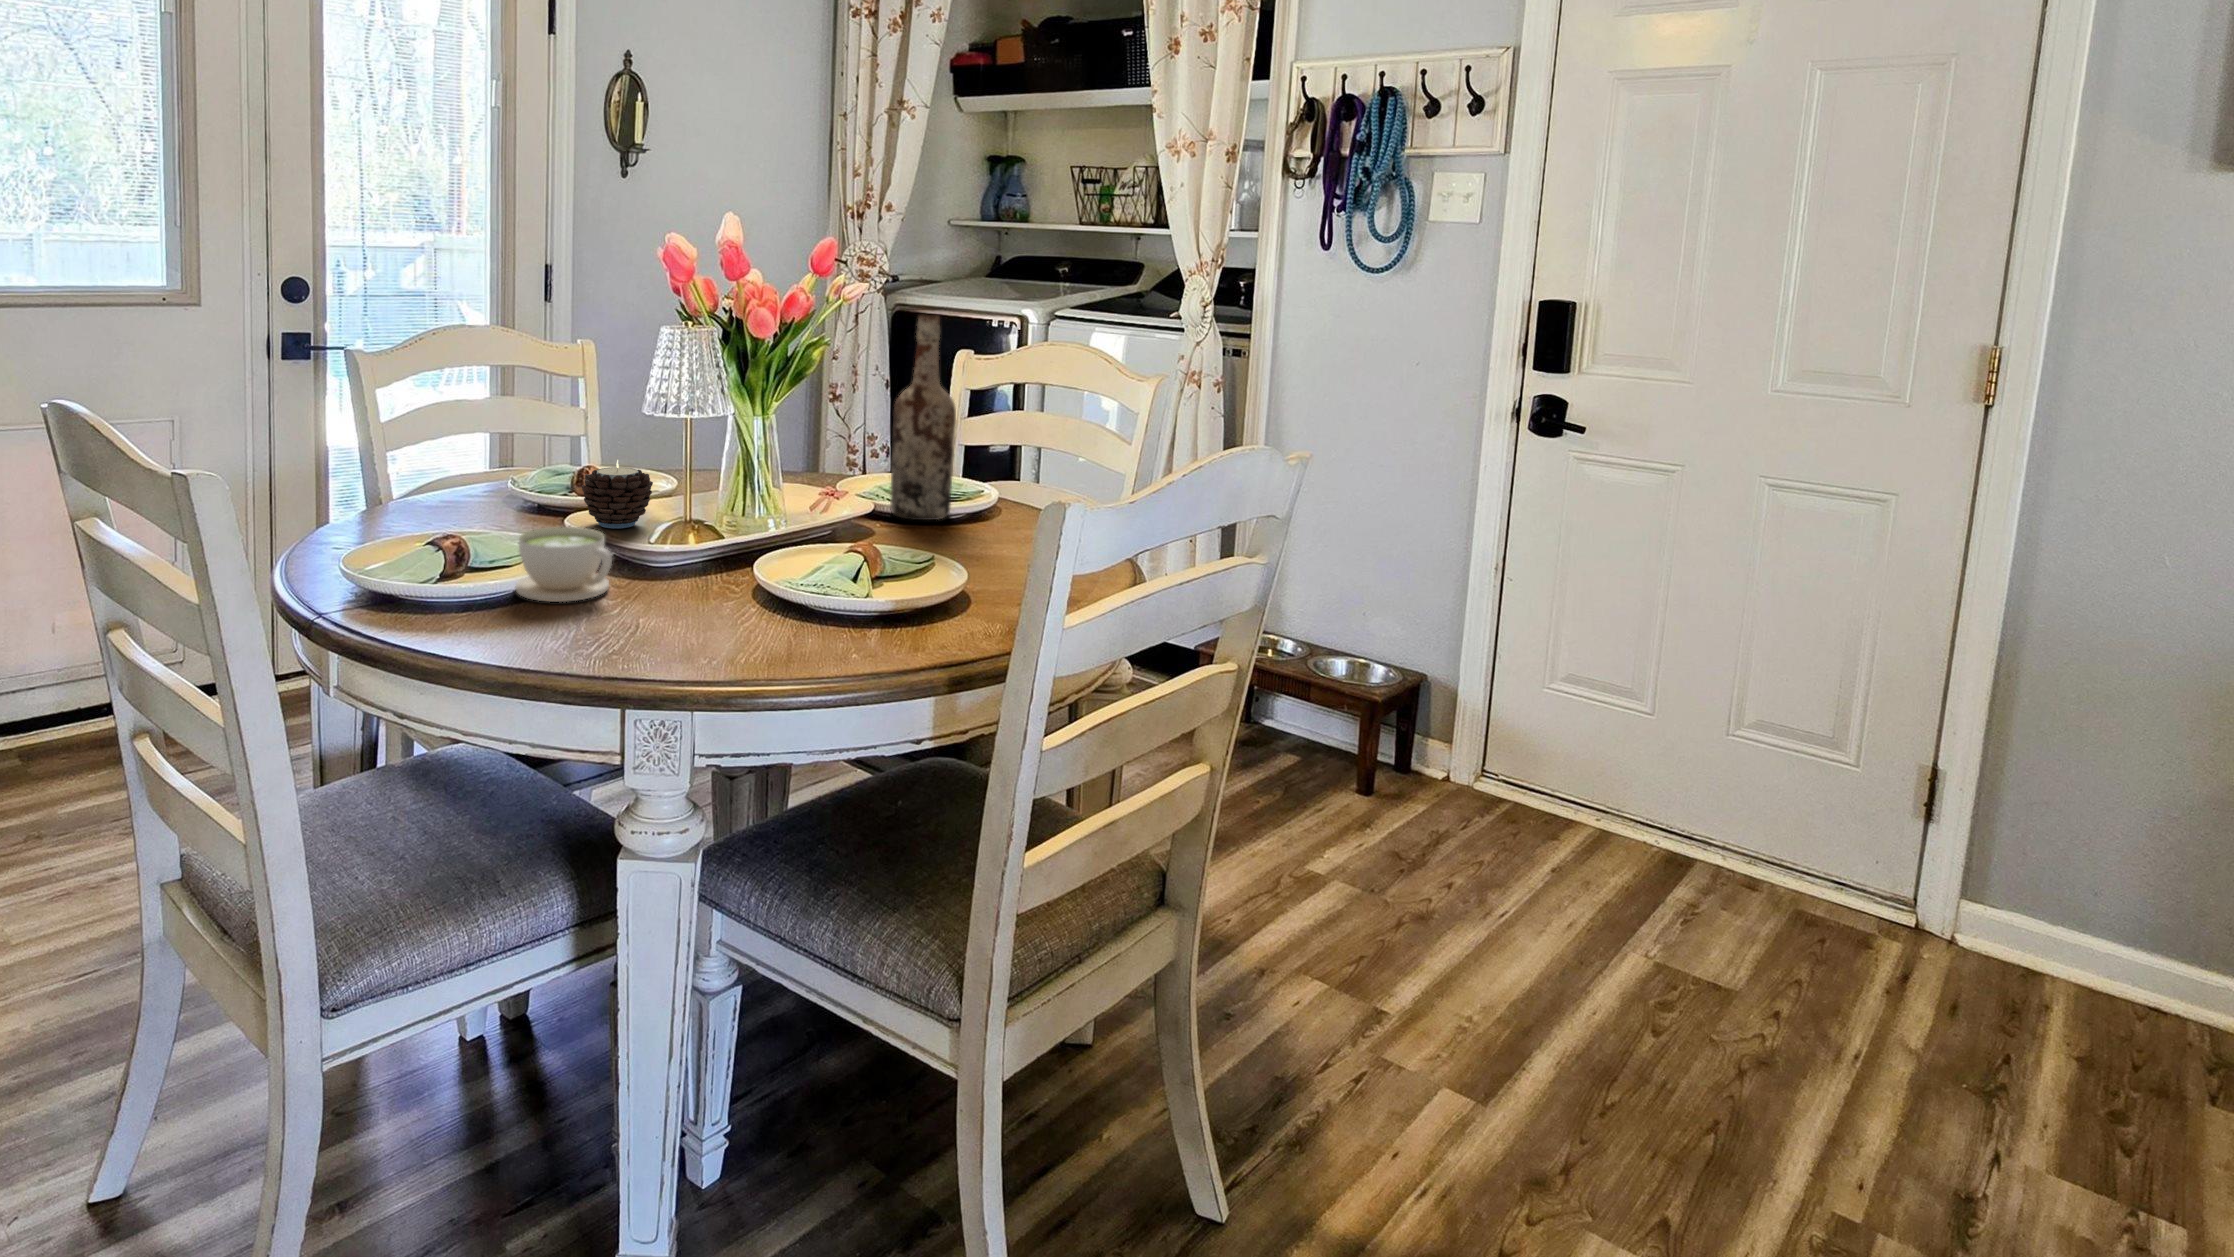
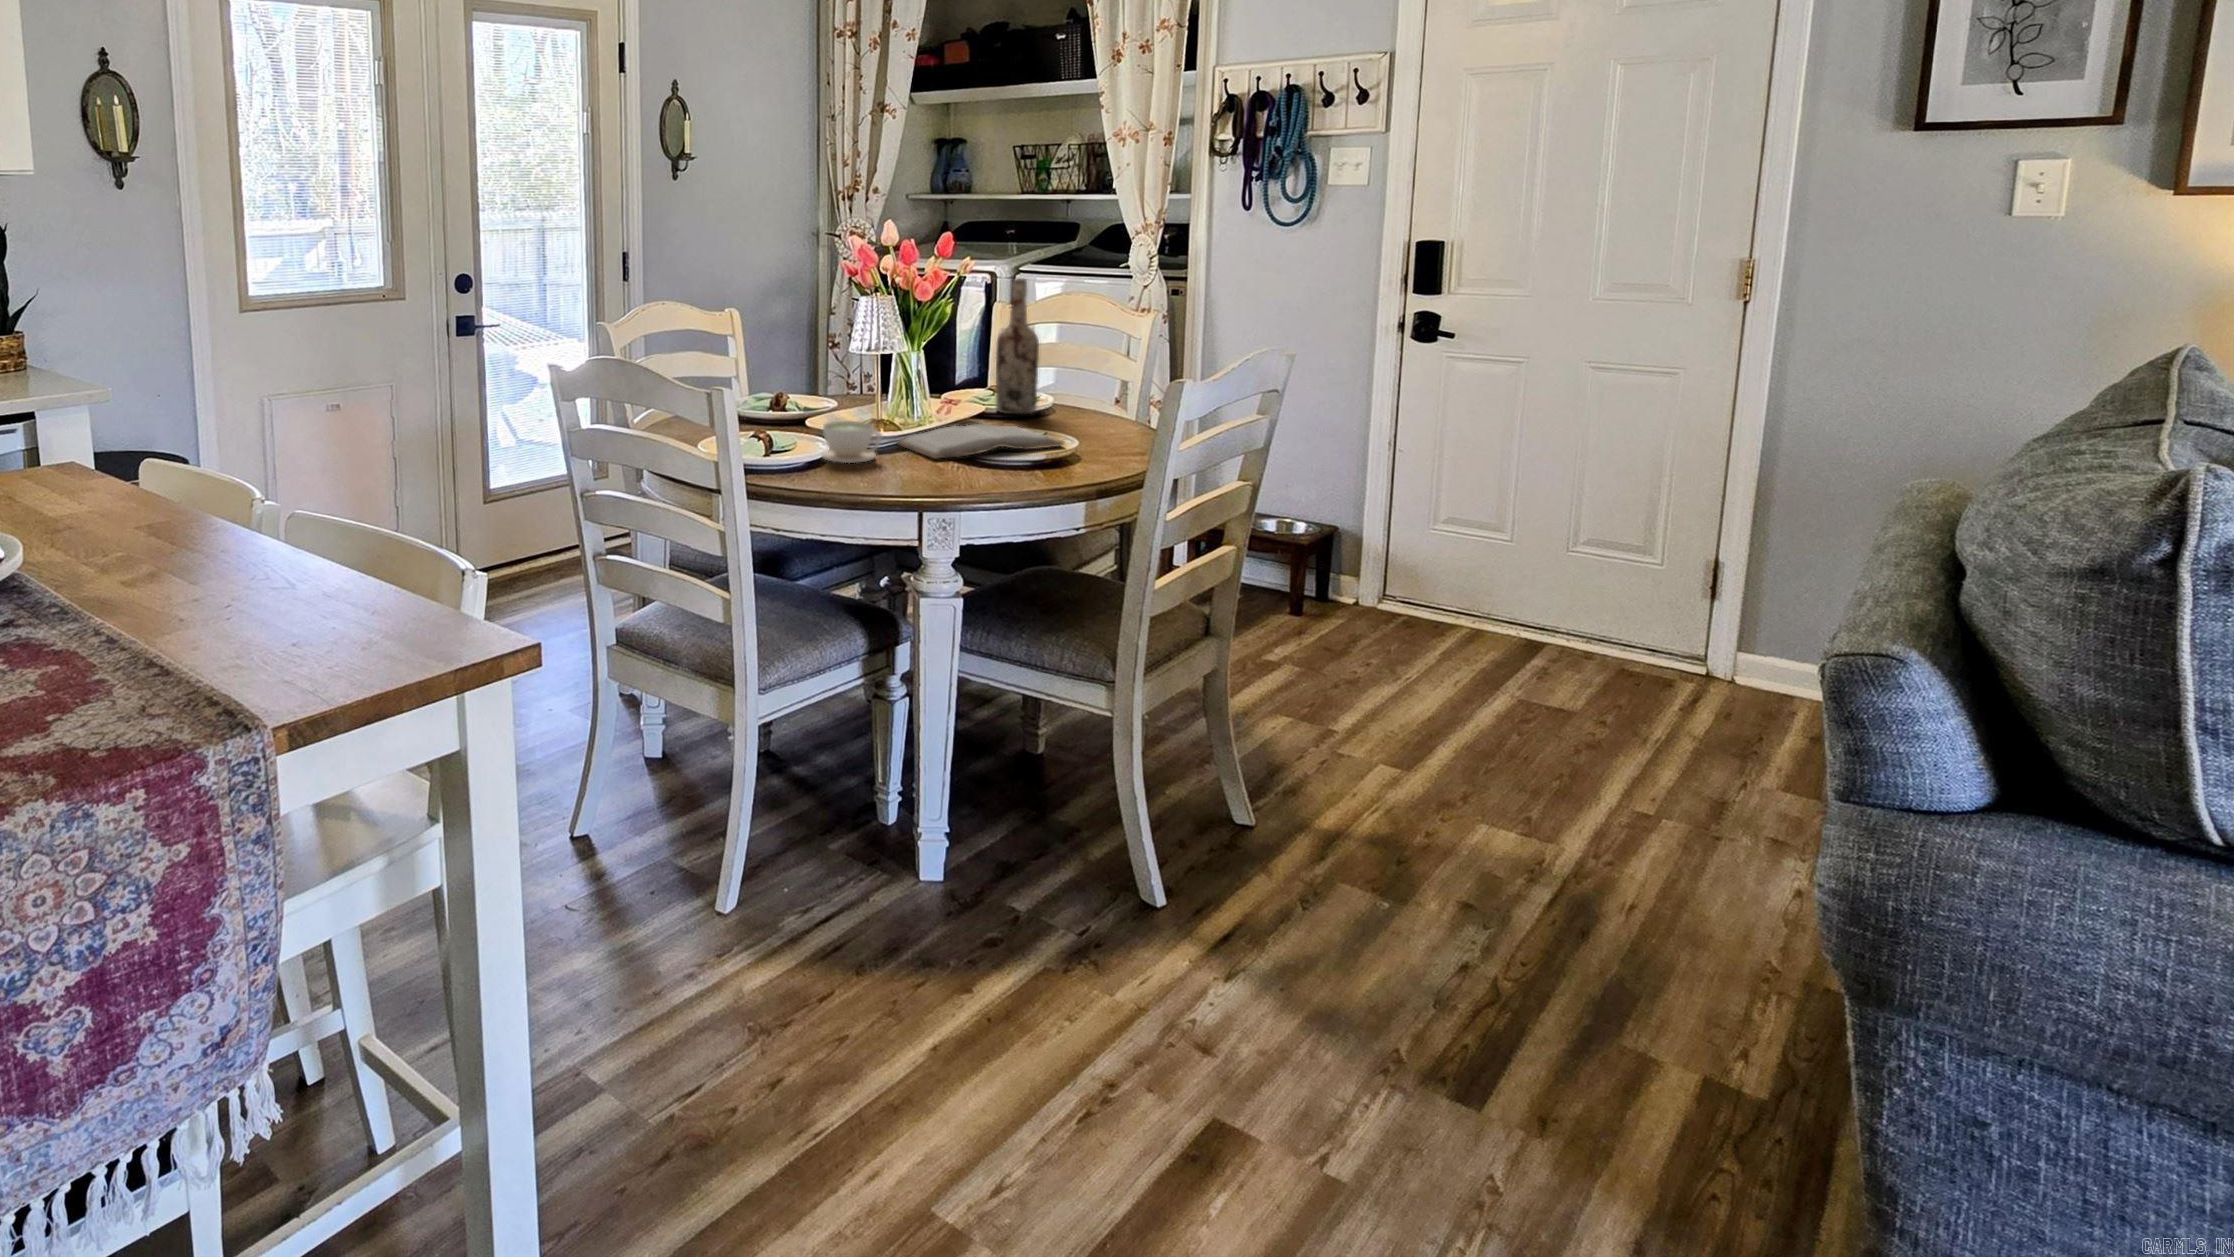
candle: present [582,460,653,528] -> none [812,383,855,427]
book: none [674,539,938,600] -> present [898,424,1064,459]

